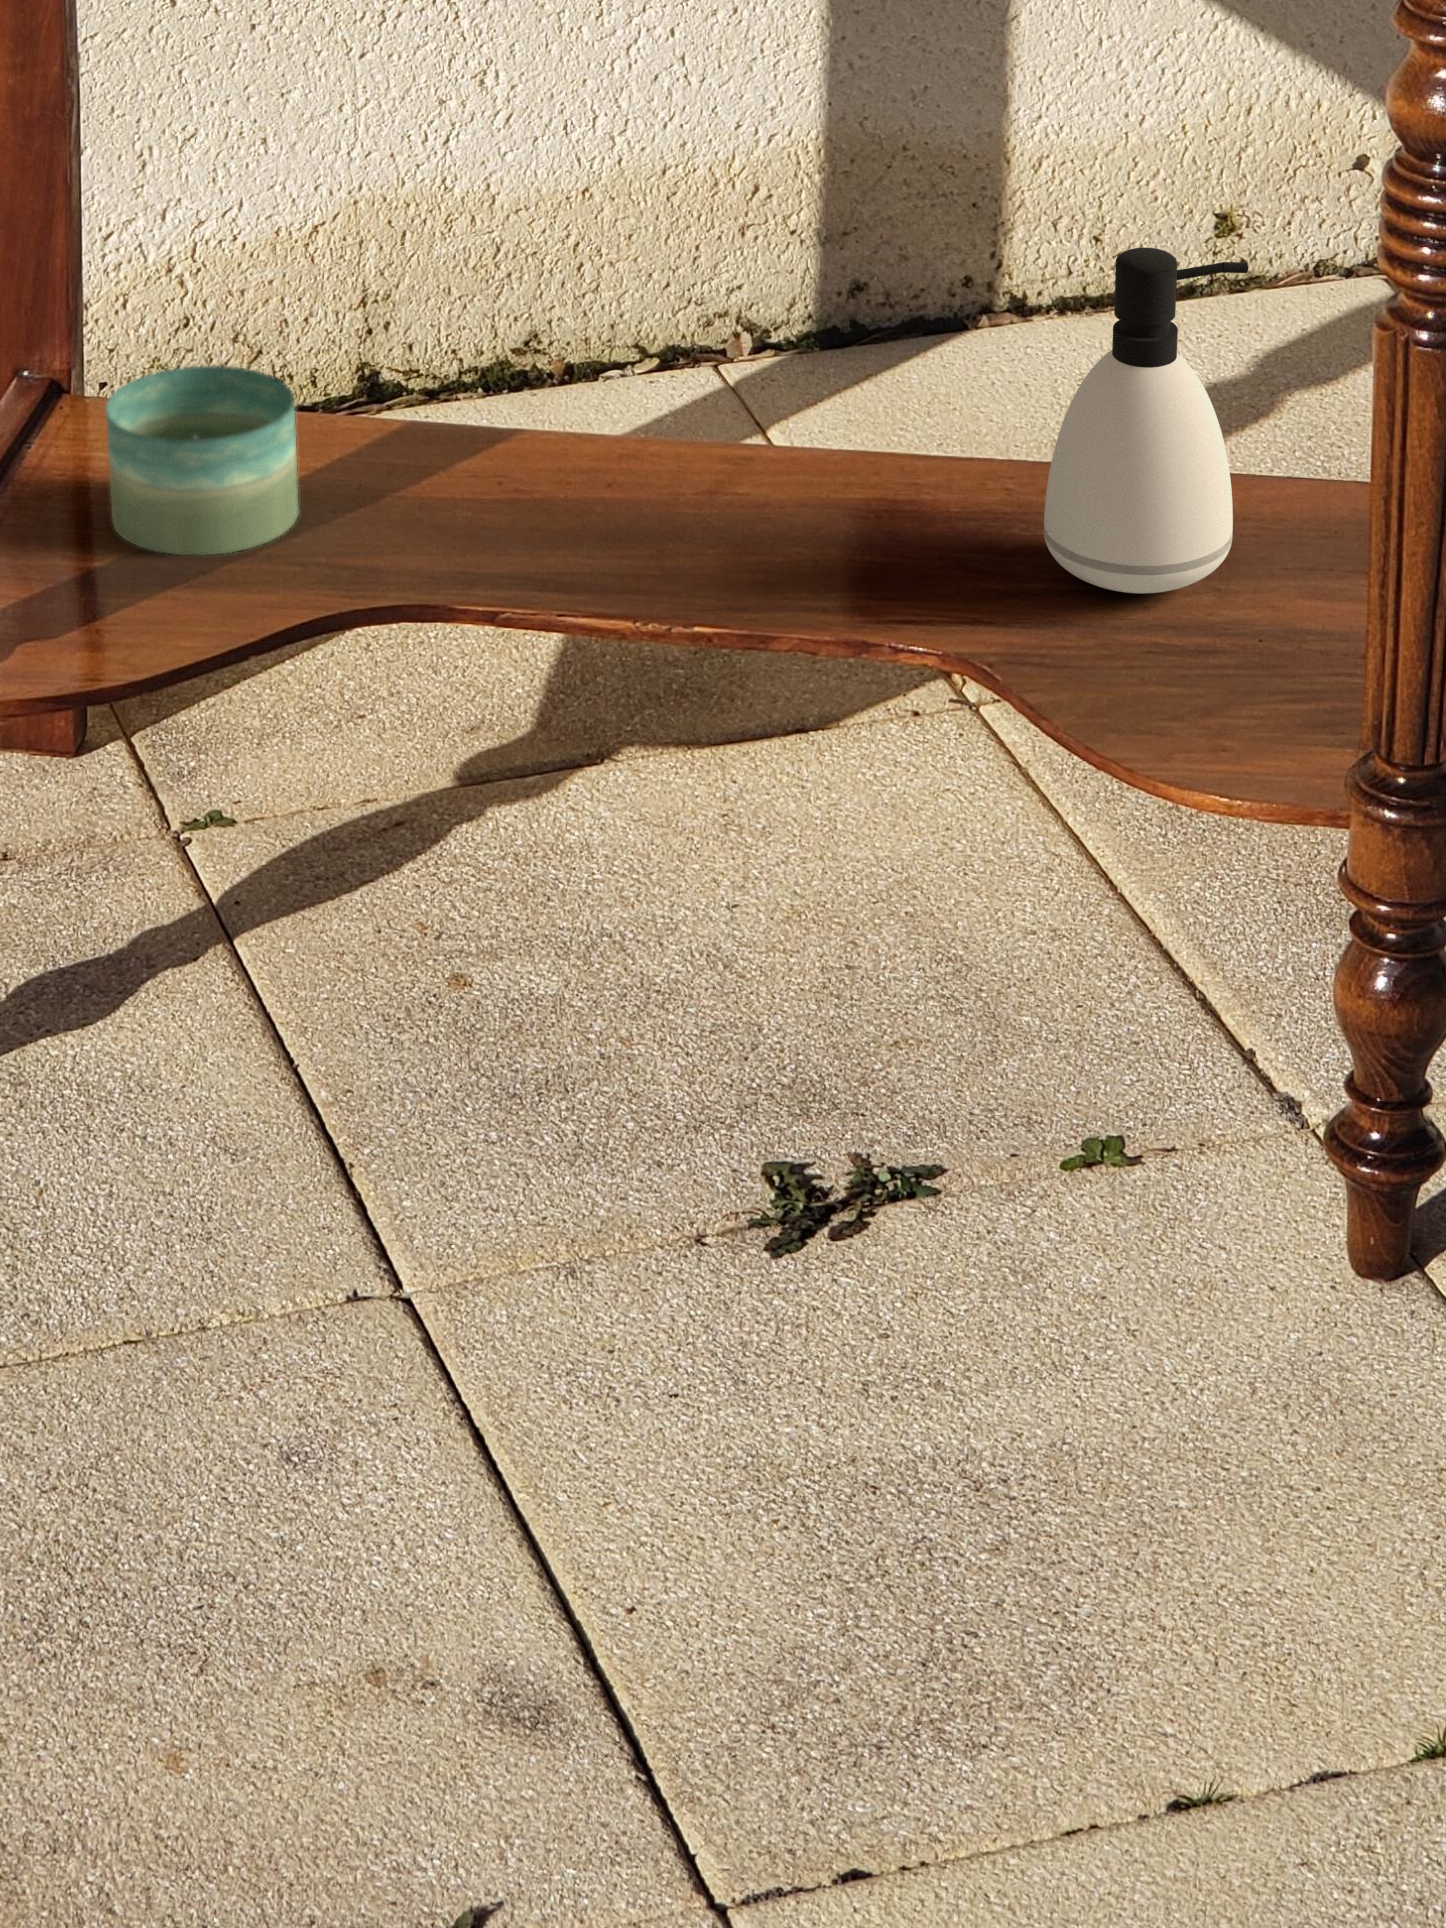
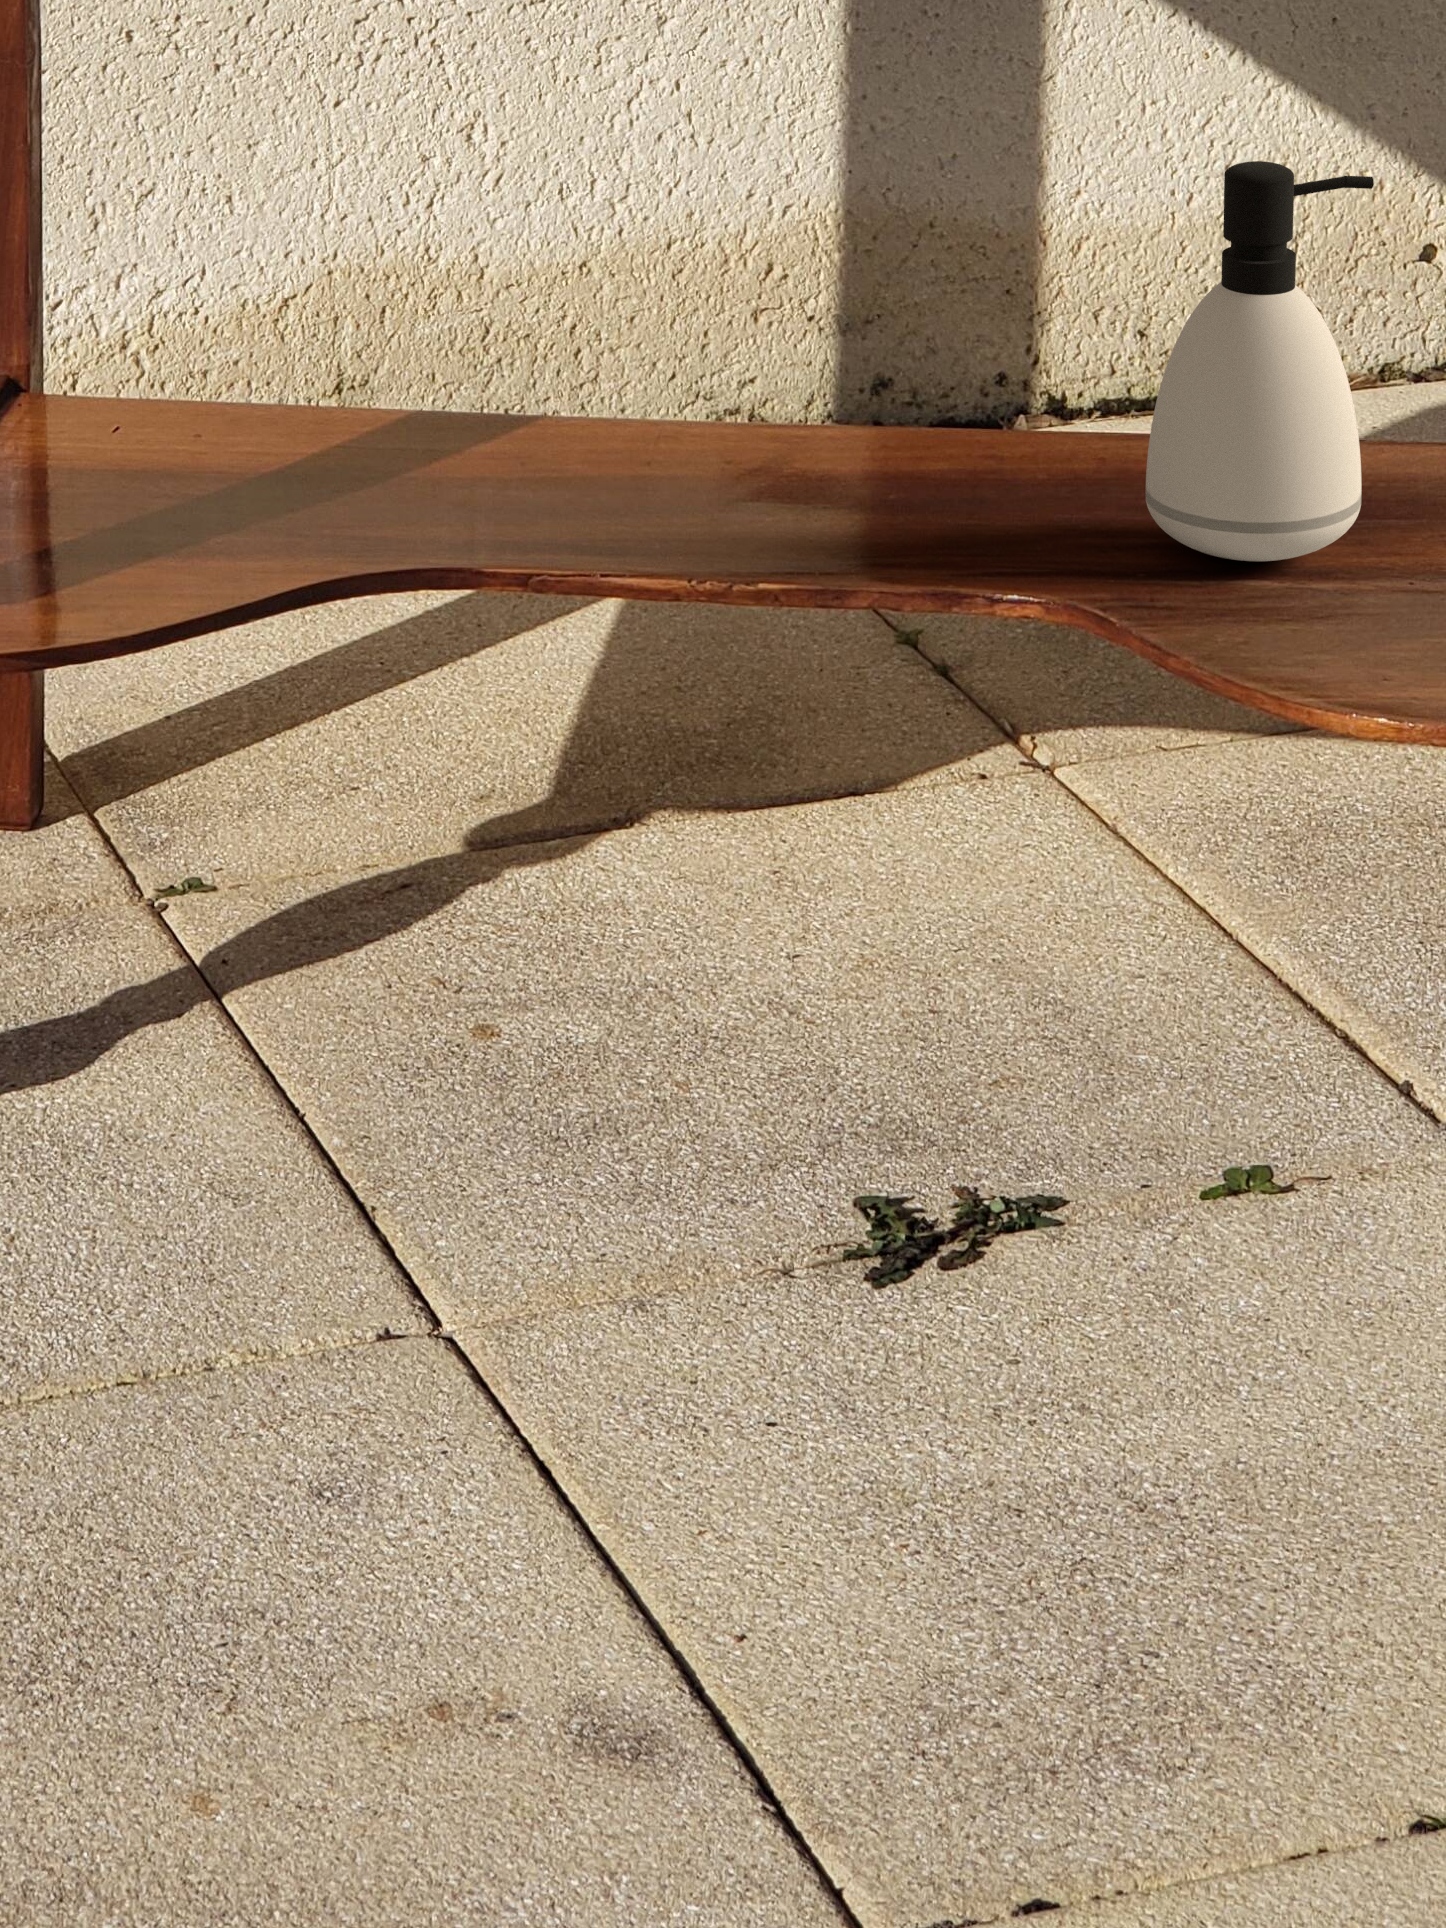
candle: present [106,366,299,556] -> none [71,345,290,546]

